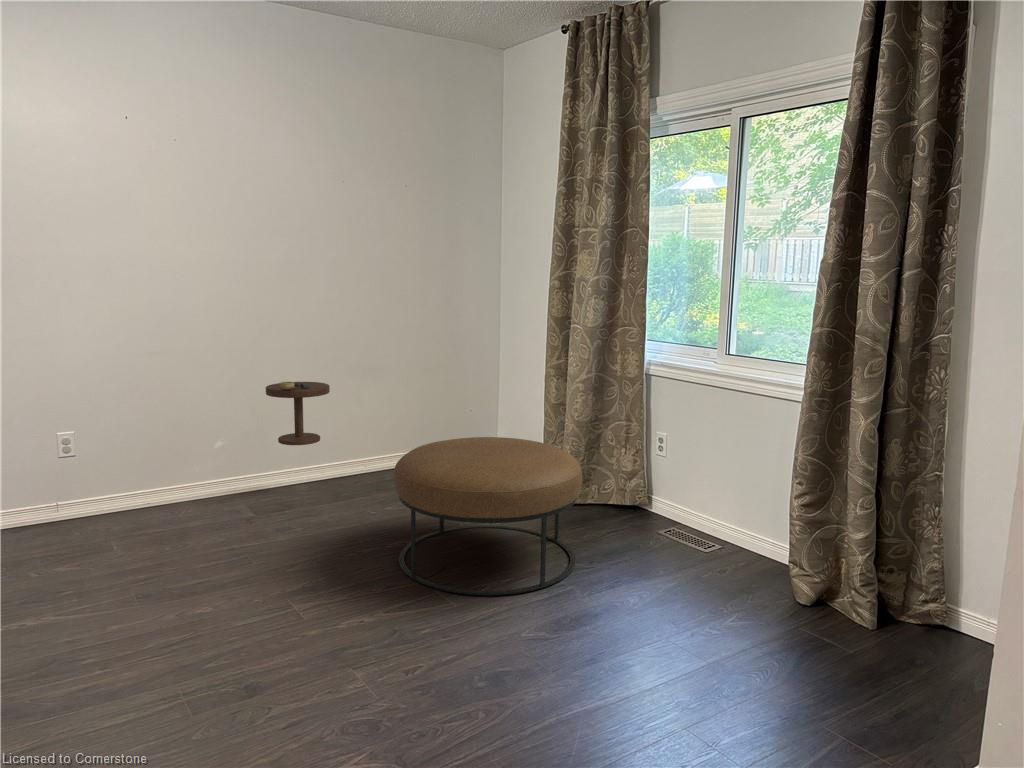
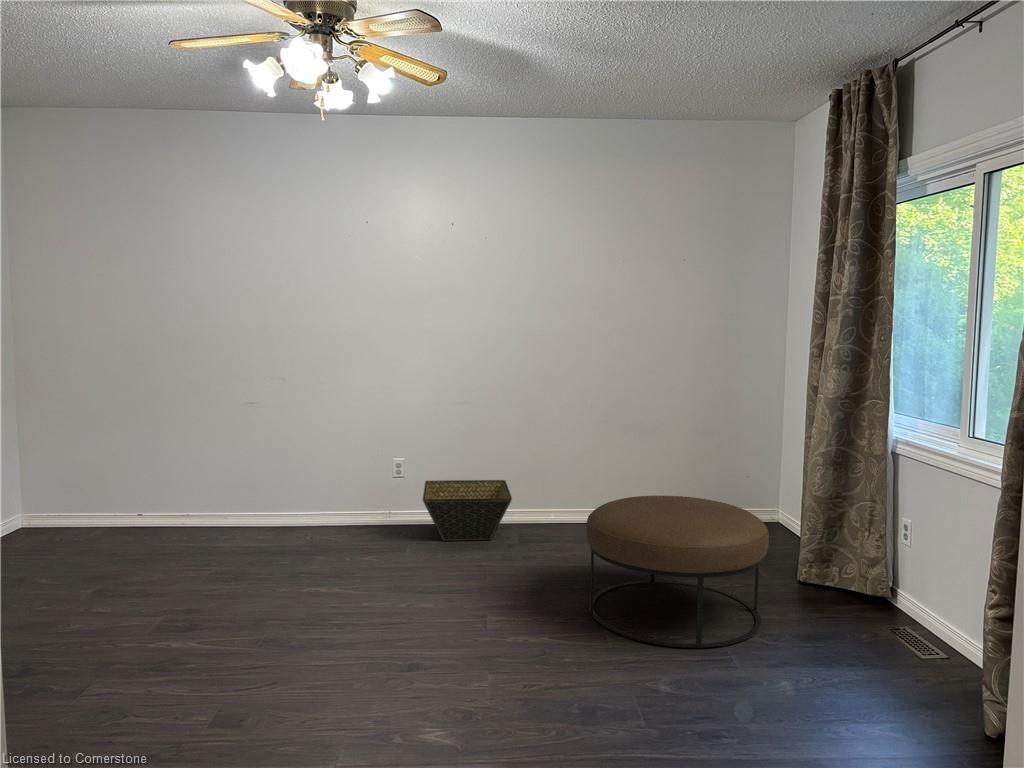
side table: present [266,382,330,445] -> none [540,433,593,530]
basket: none [110,444,253,532] -> present [423,480,512,541]

